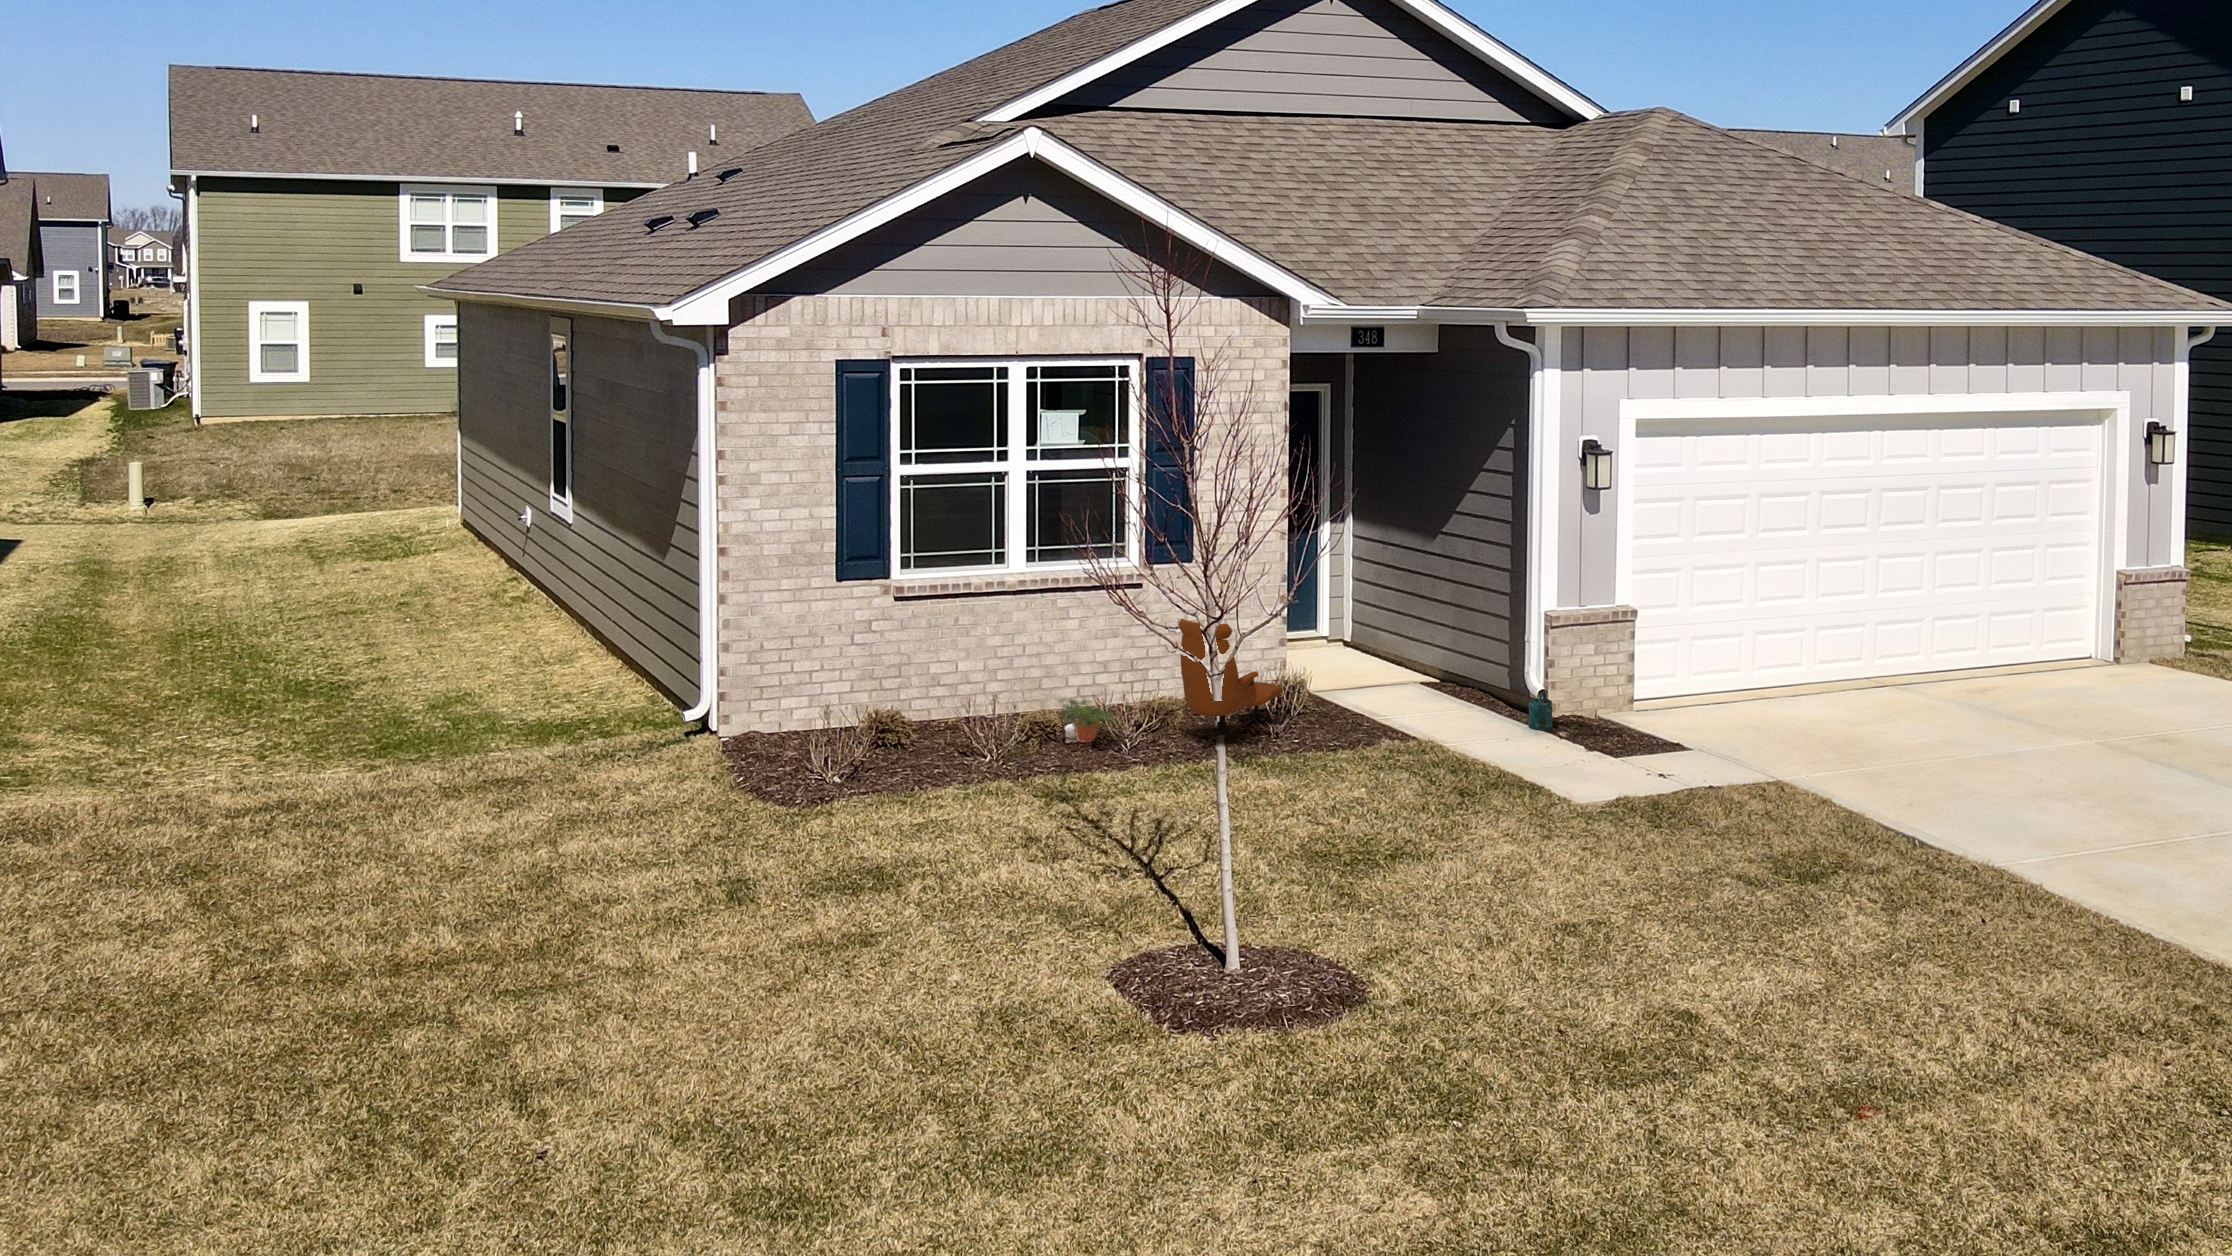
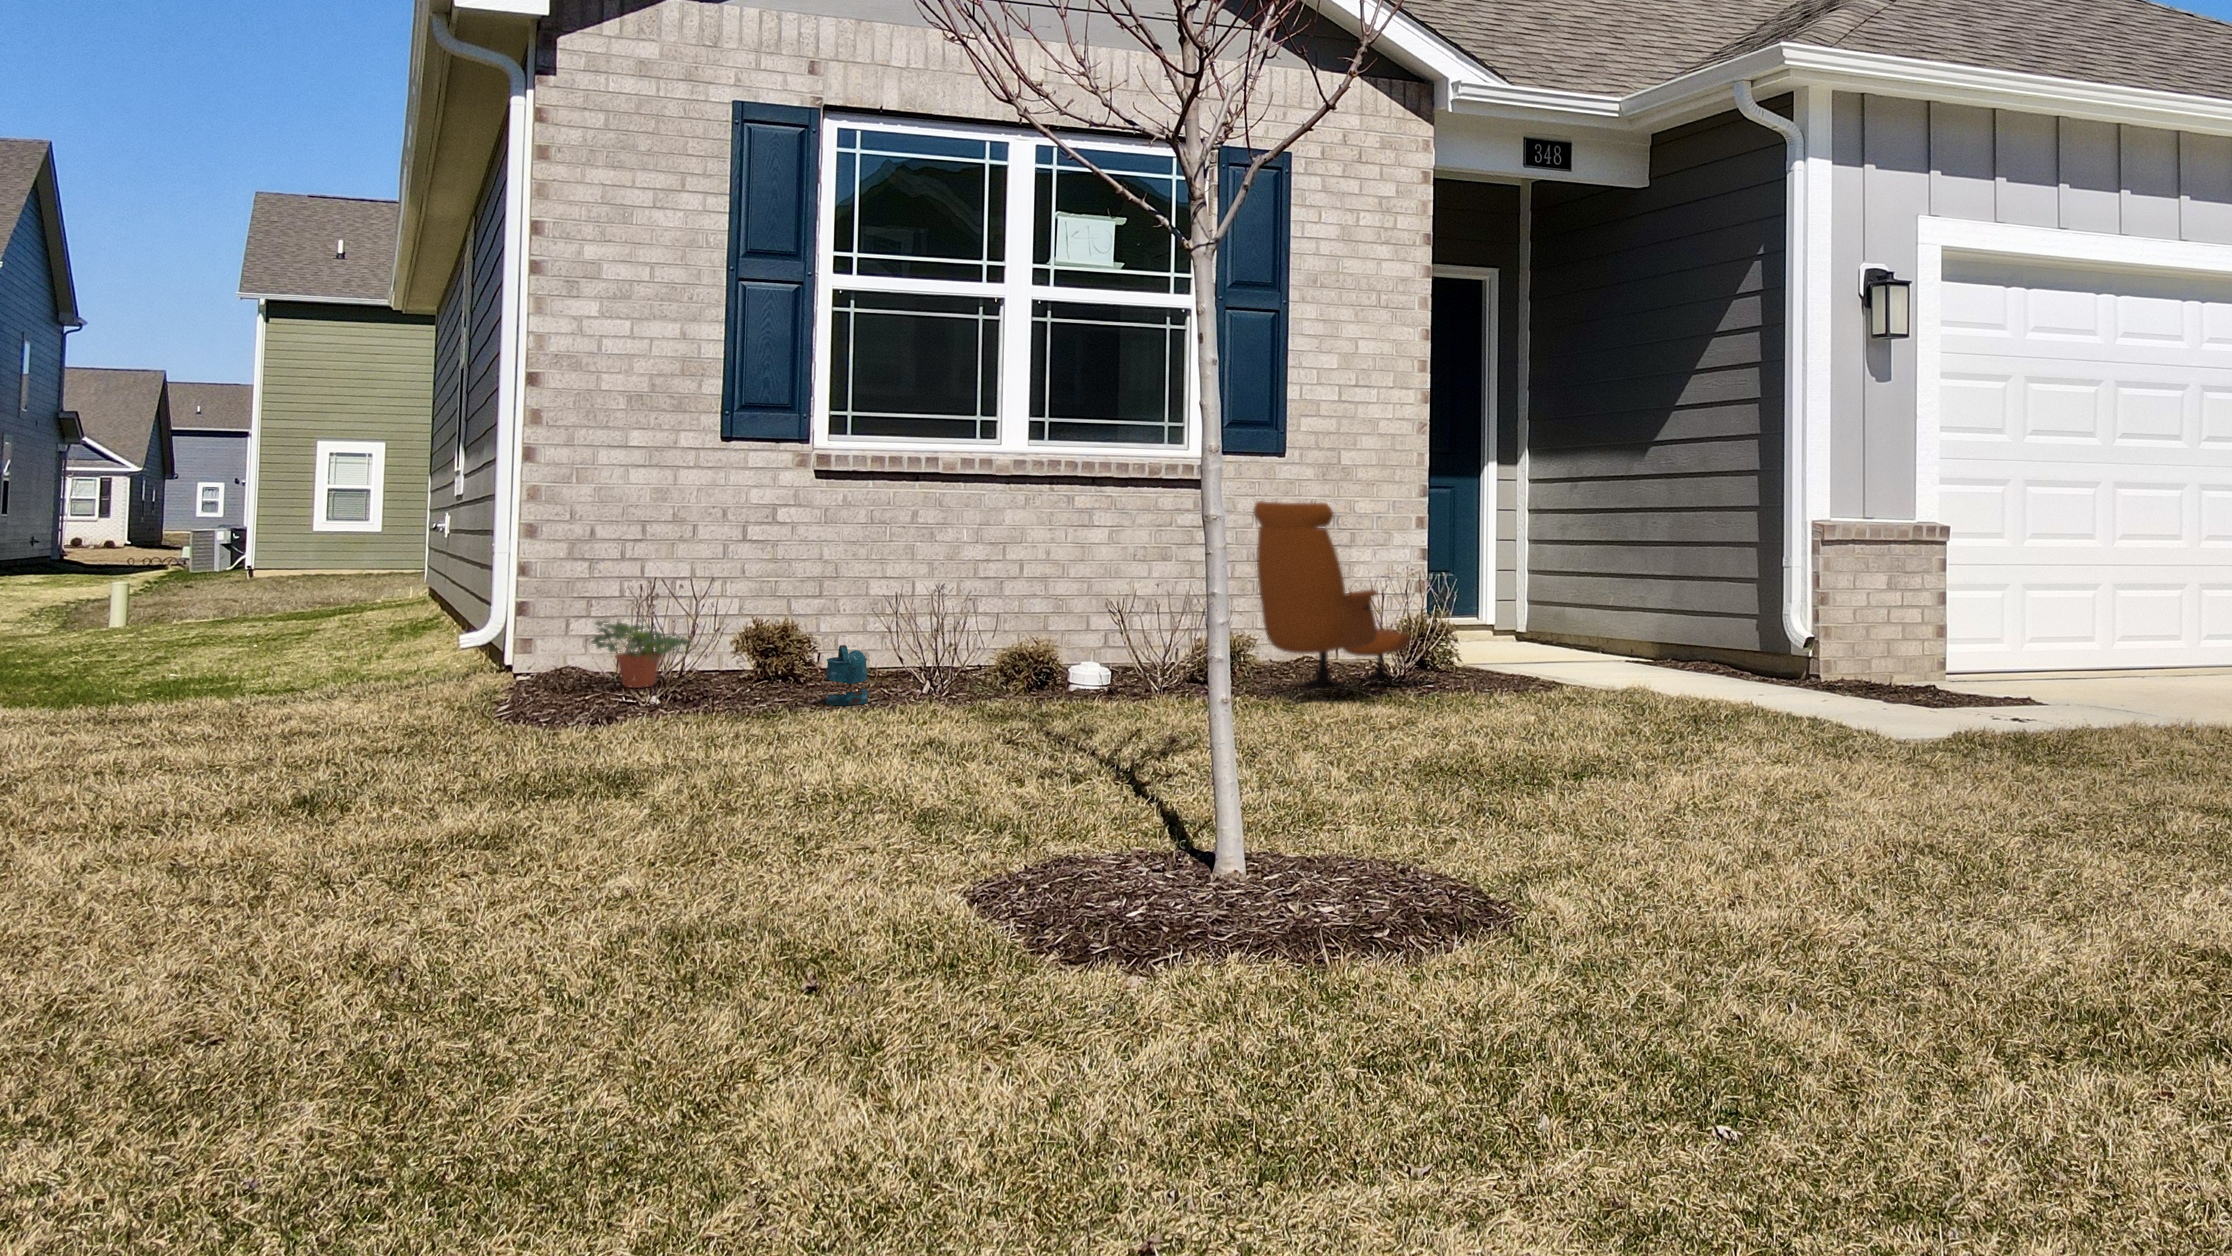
watering can: present [1528,692,1552,730] -> present [826,645,868,705]
potted plant: present [1059,698,1122,743] -> present [591,620,705,688]

